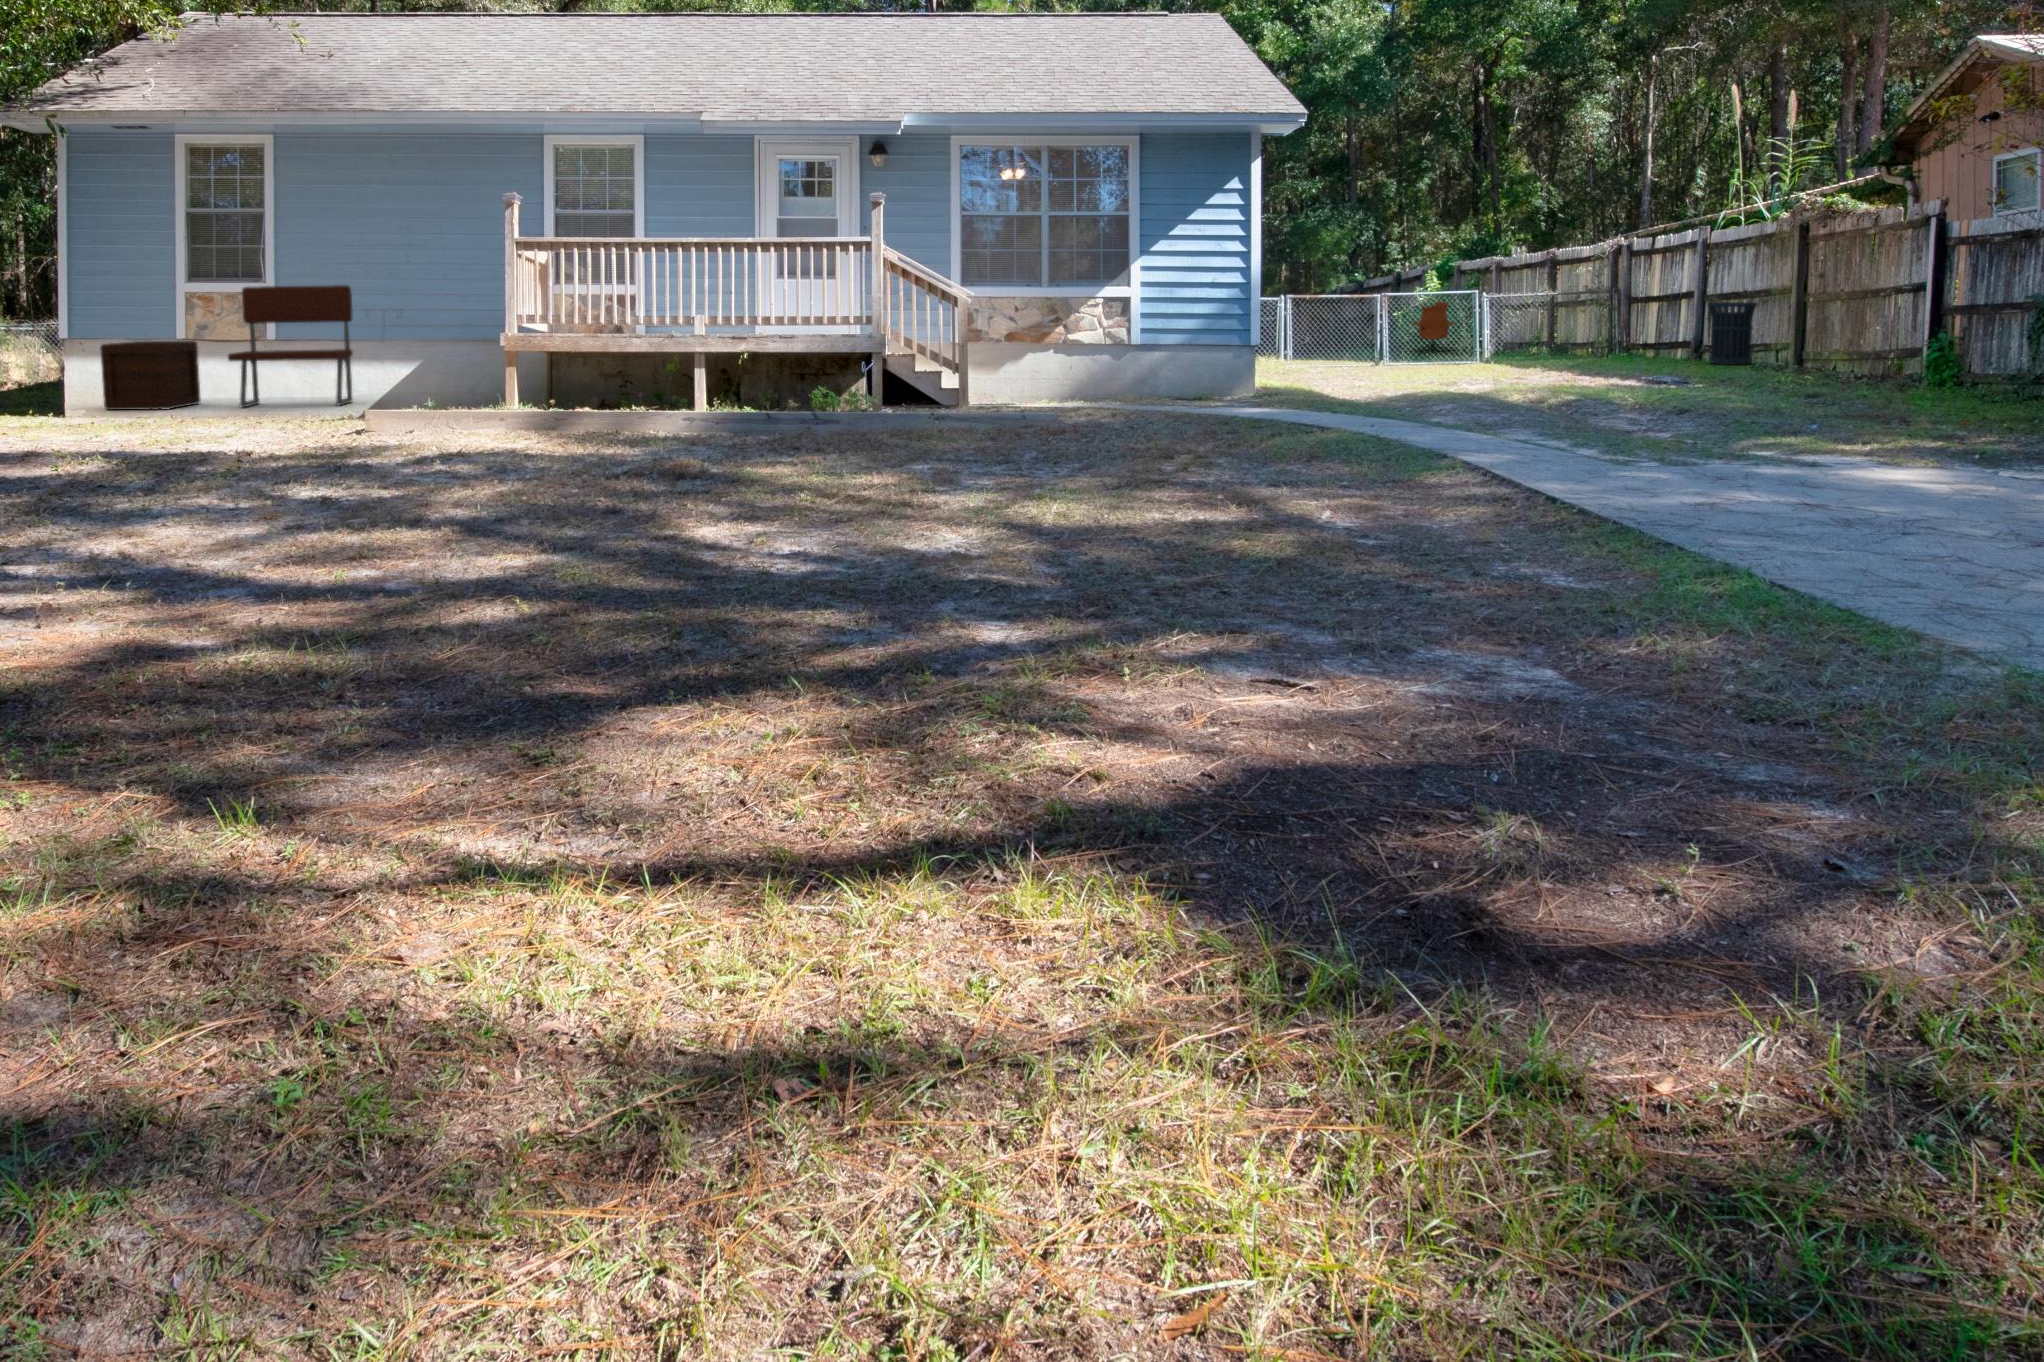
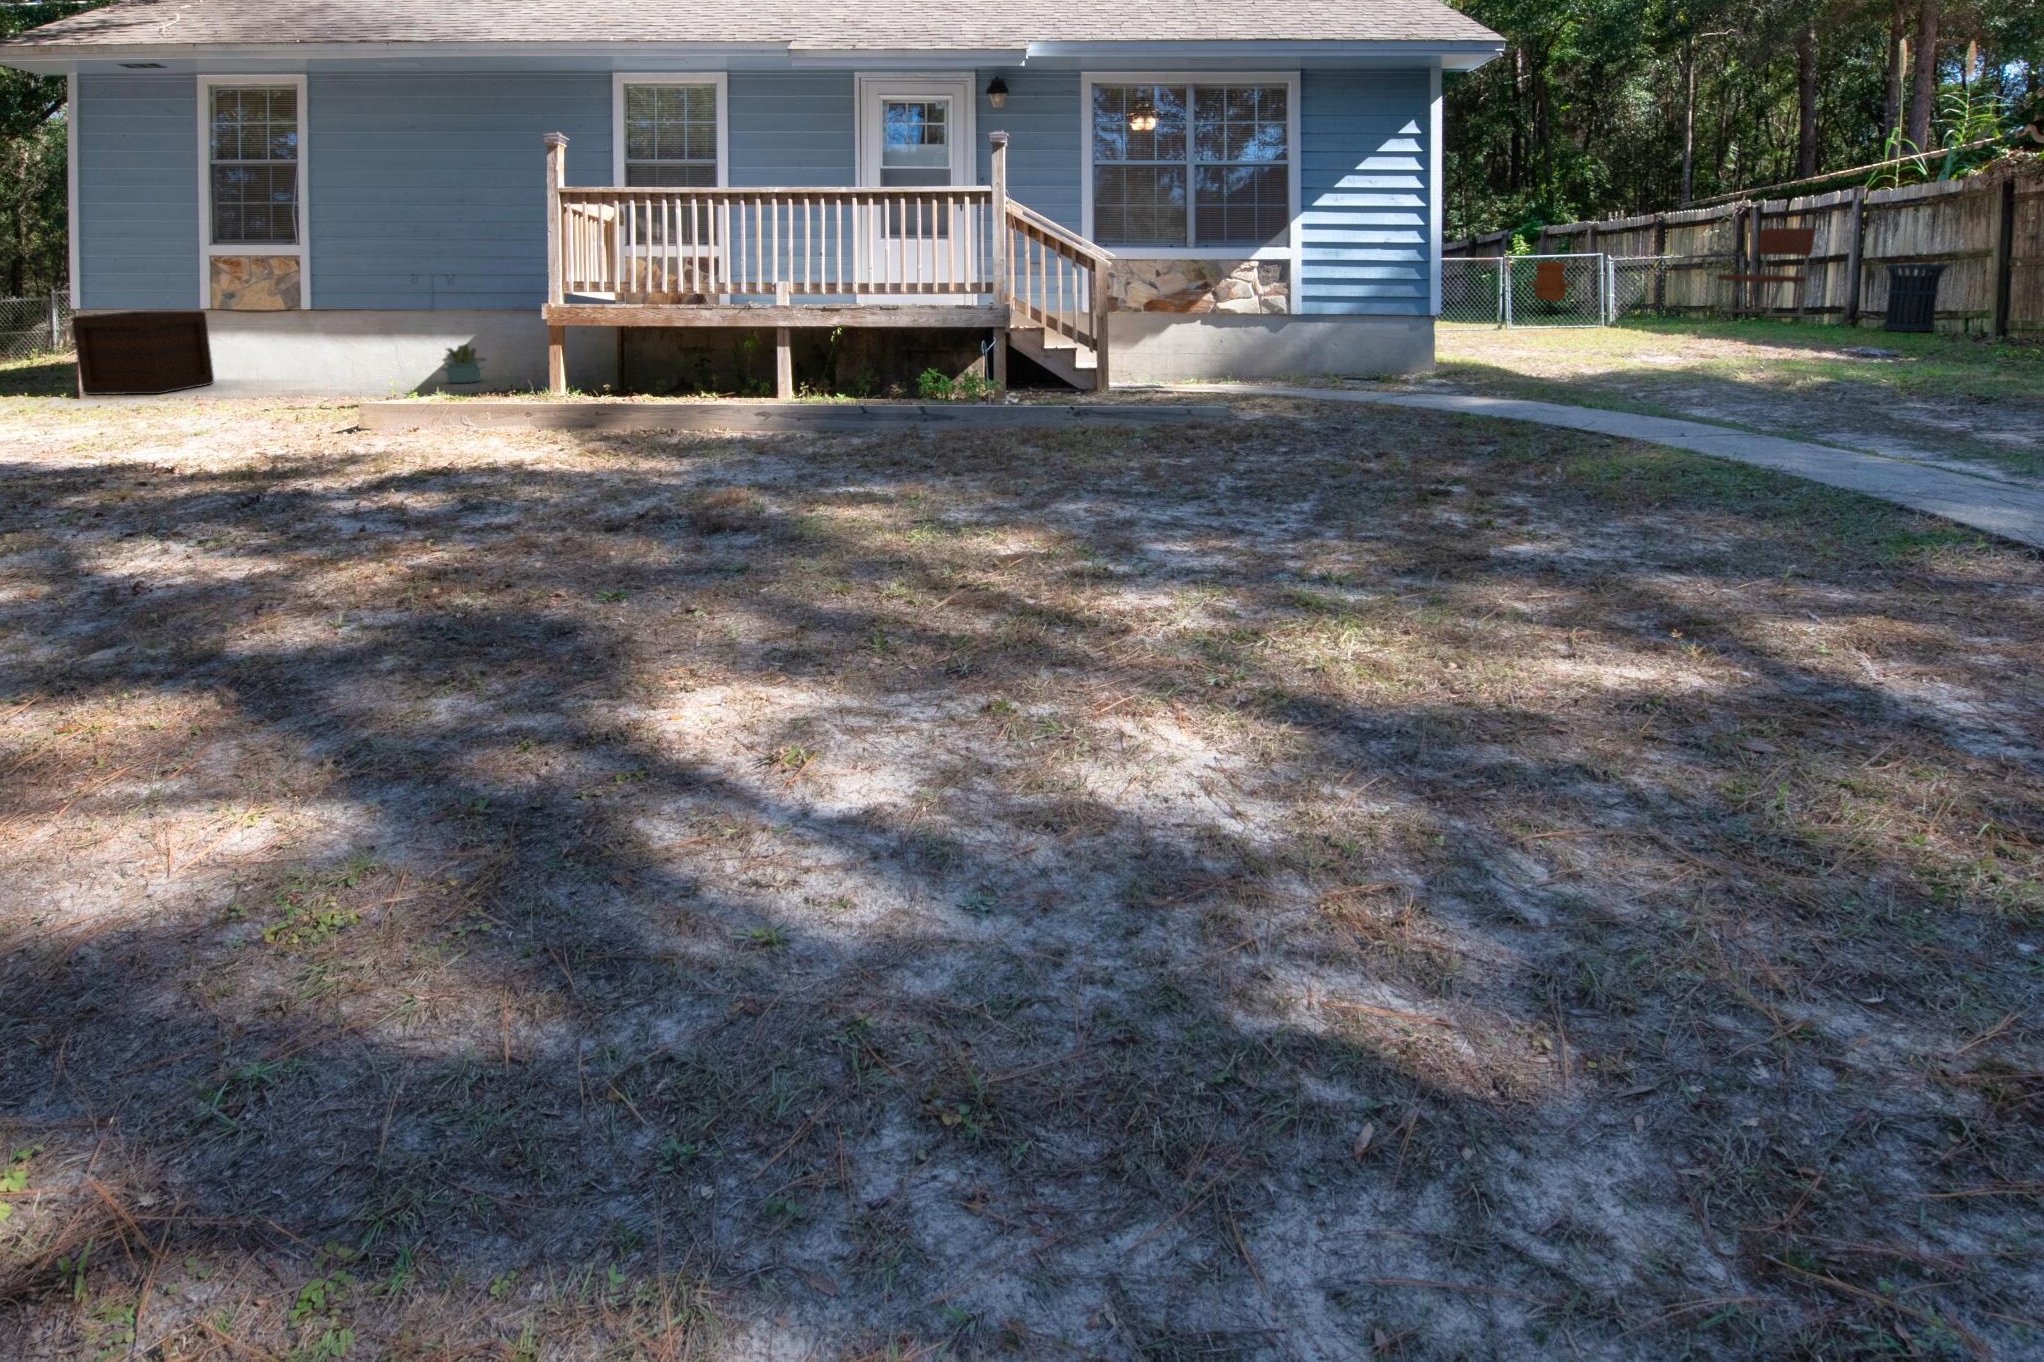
bench: present [228,285,353,408] -> present [1717,227,1815,317]
decorative plant: none [397,369,437,402] -> present [442,345,486,383]

